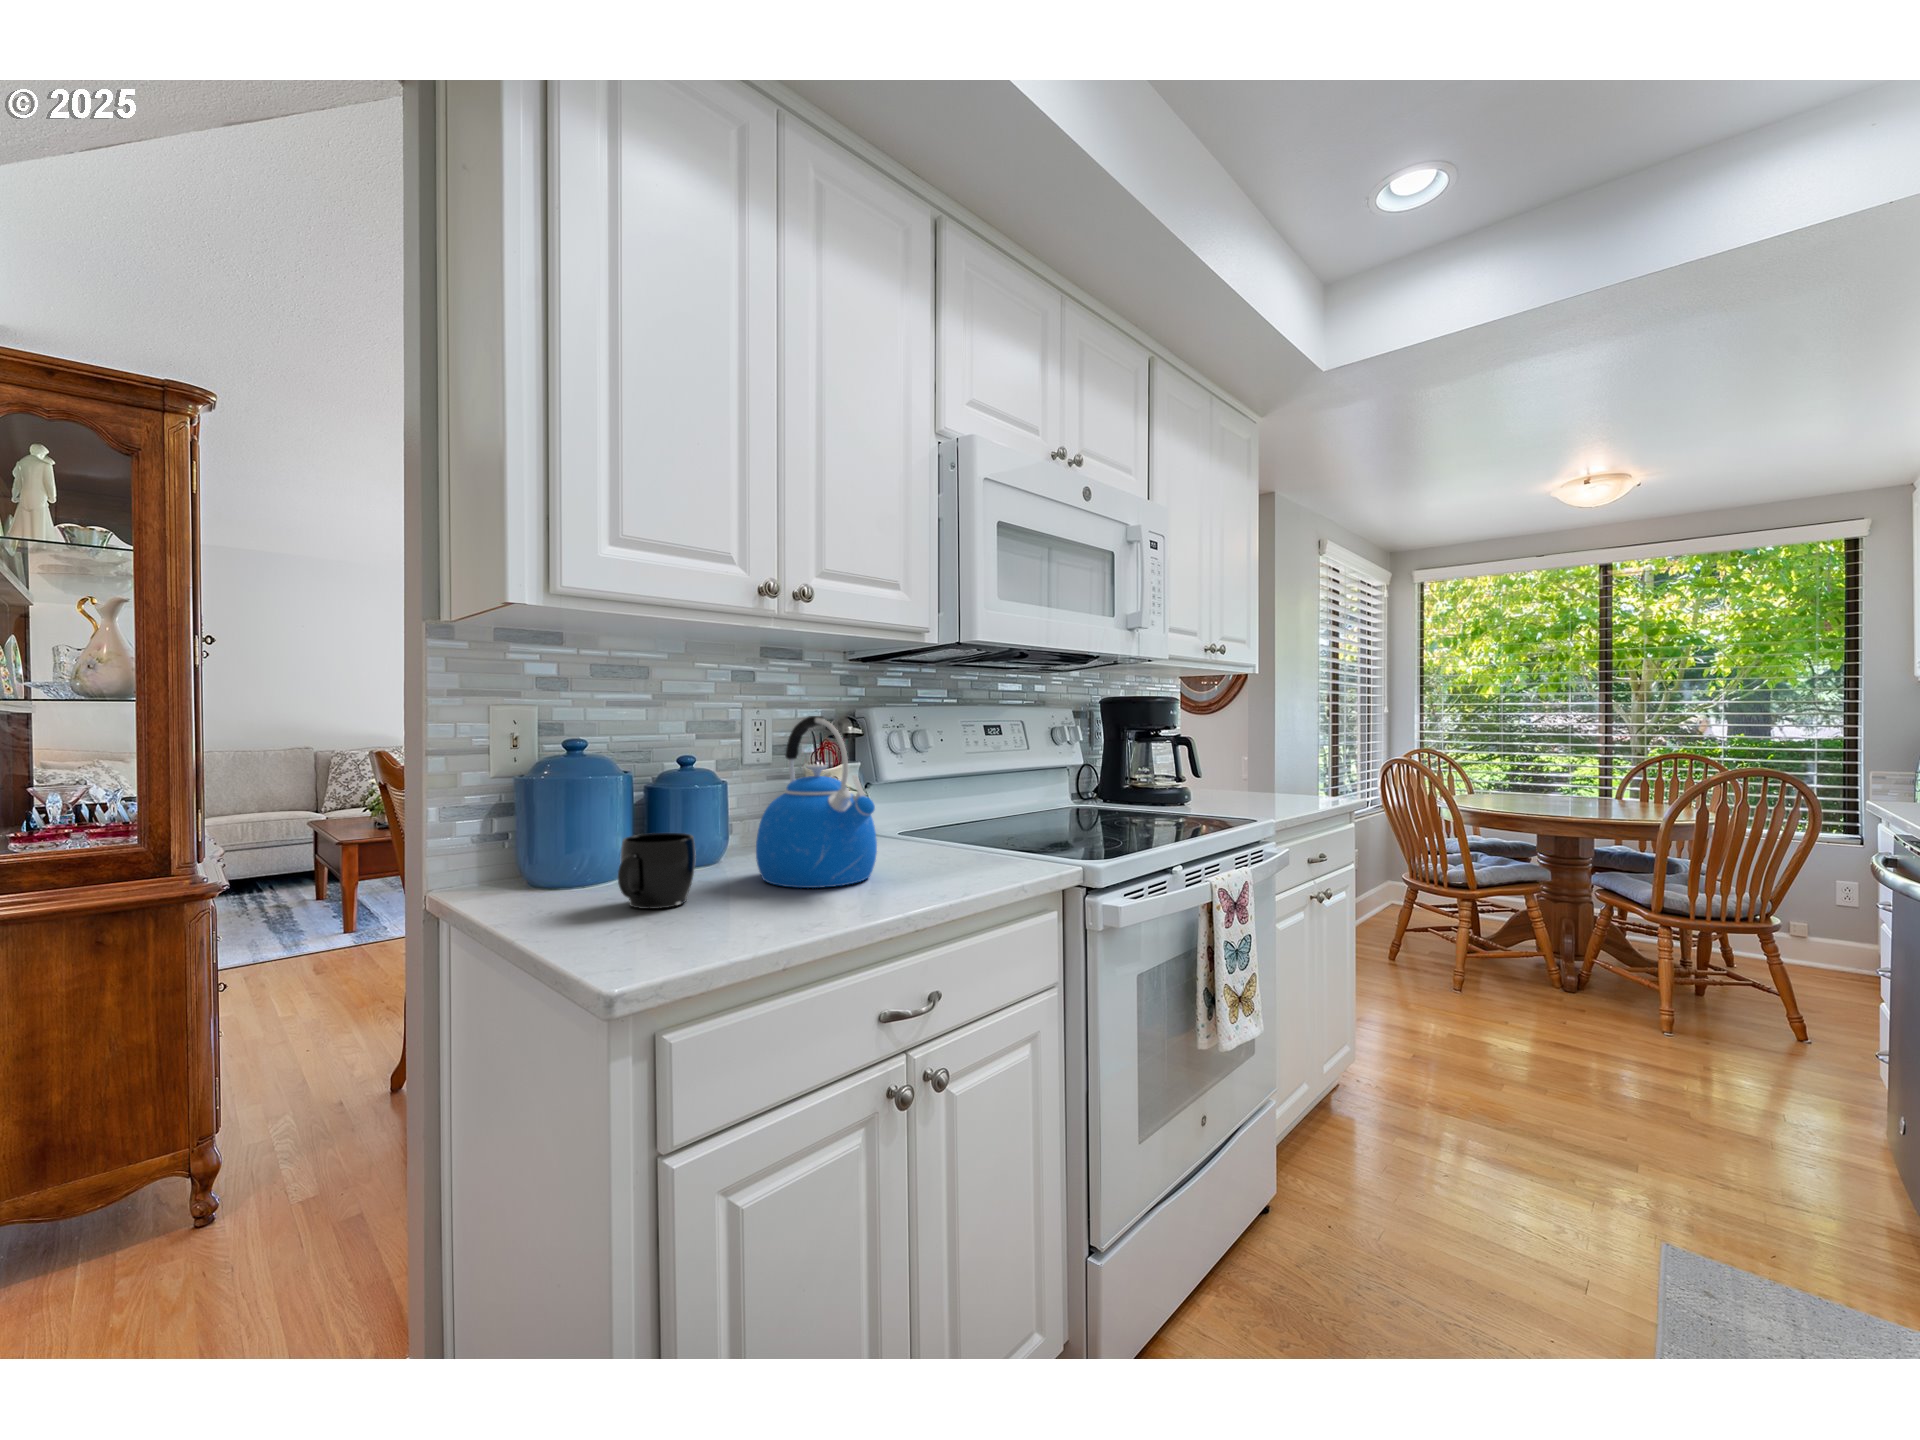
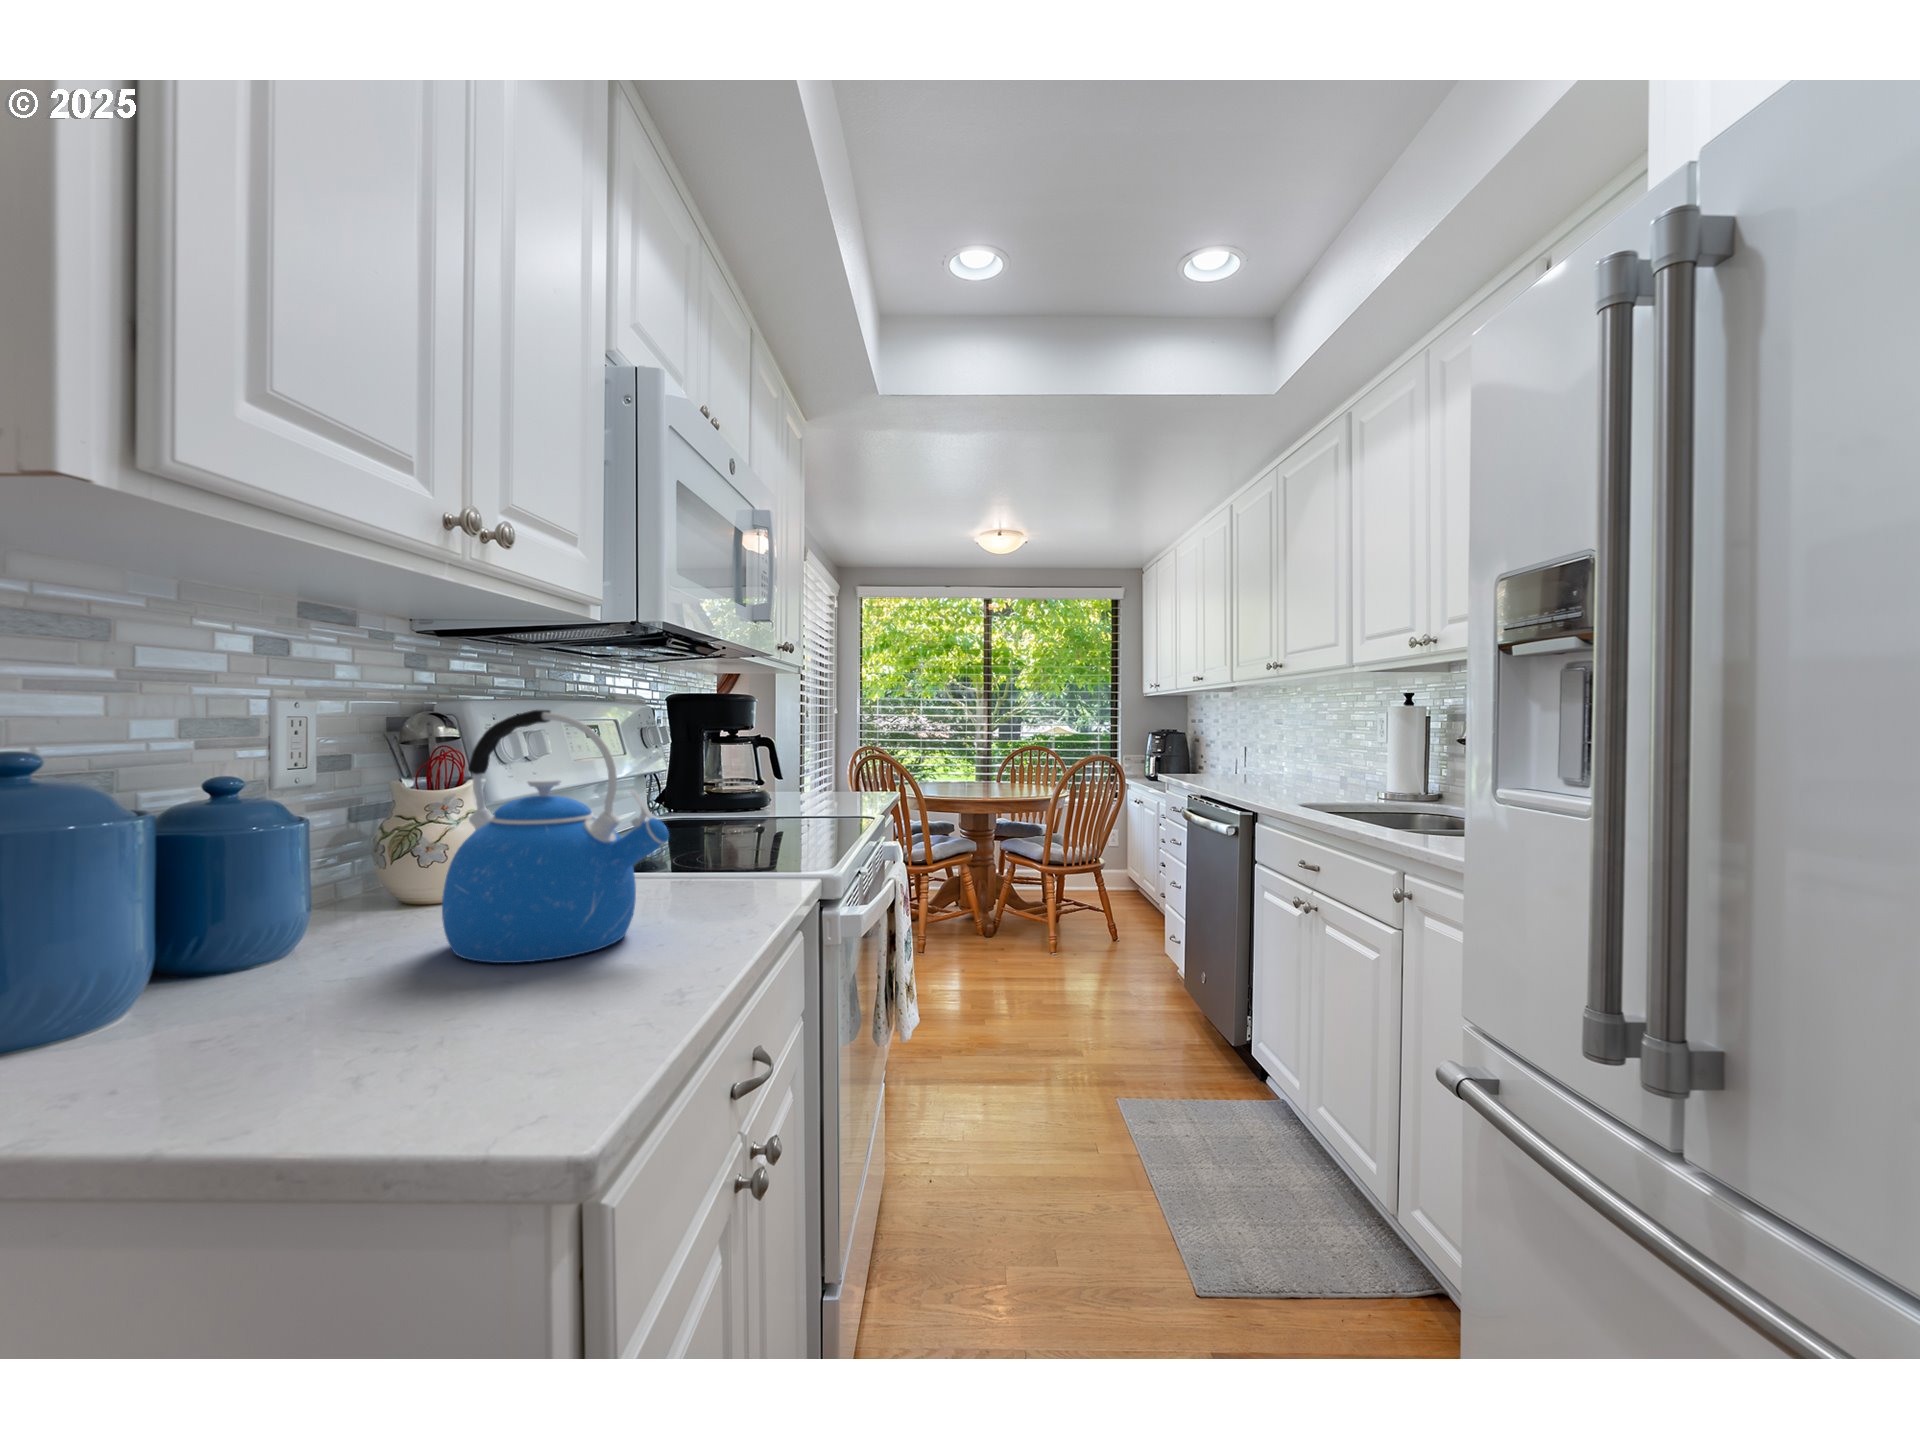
mug: present [618,833,696,909] -> none [275,904,428,1049]

